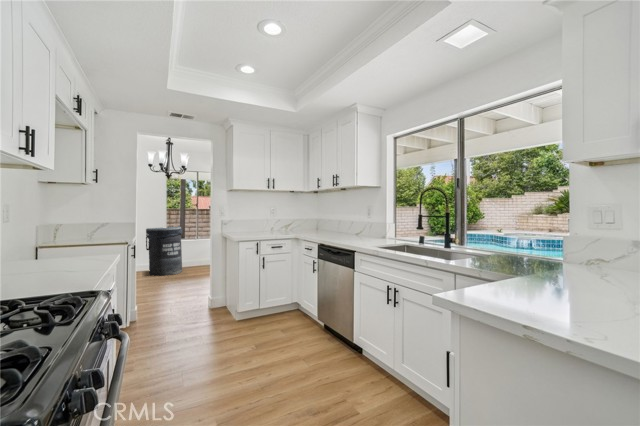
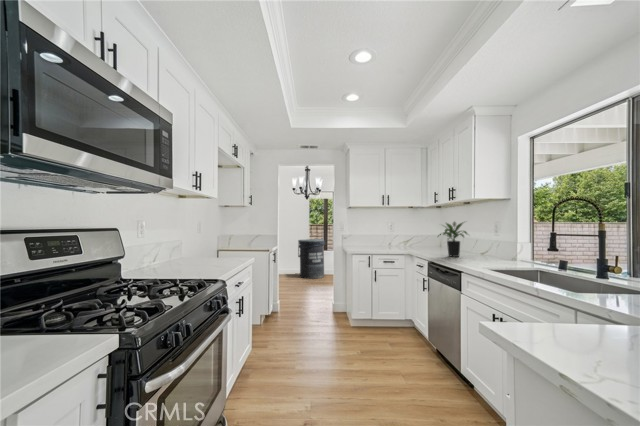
potted plant: none [325,205,354,238] -> present [438,222,467,257]

